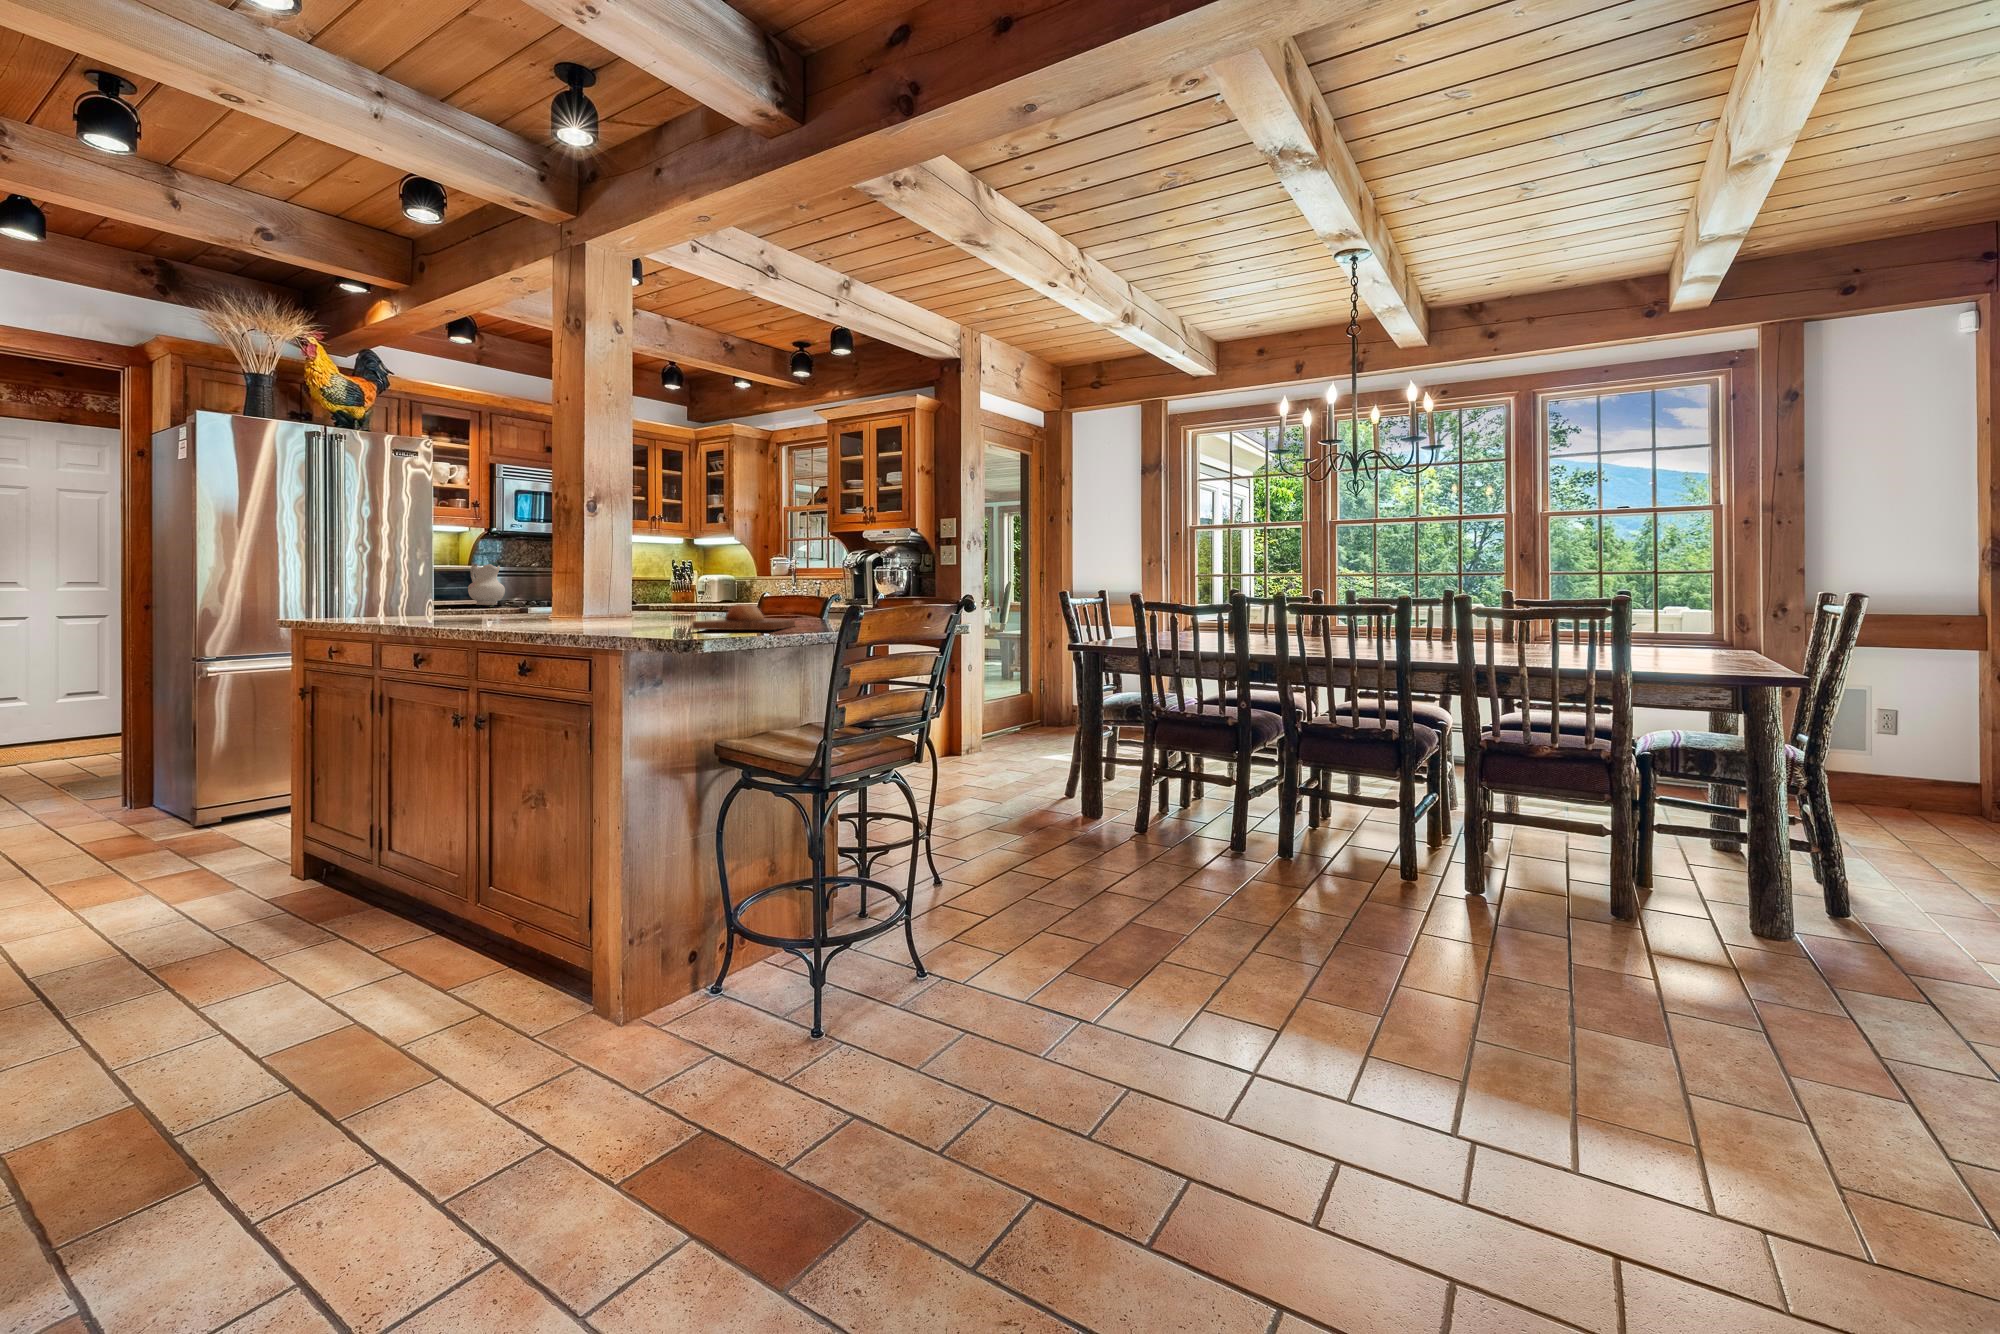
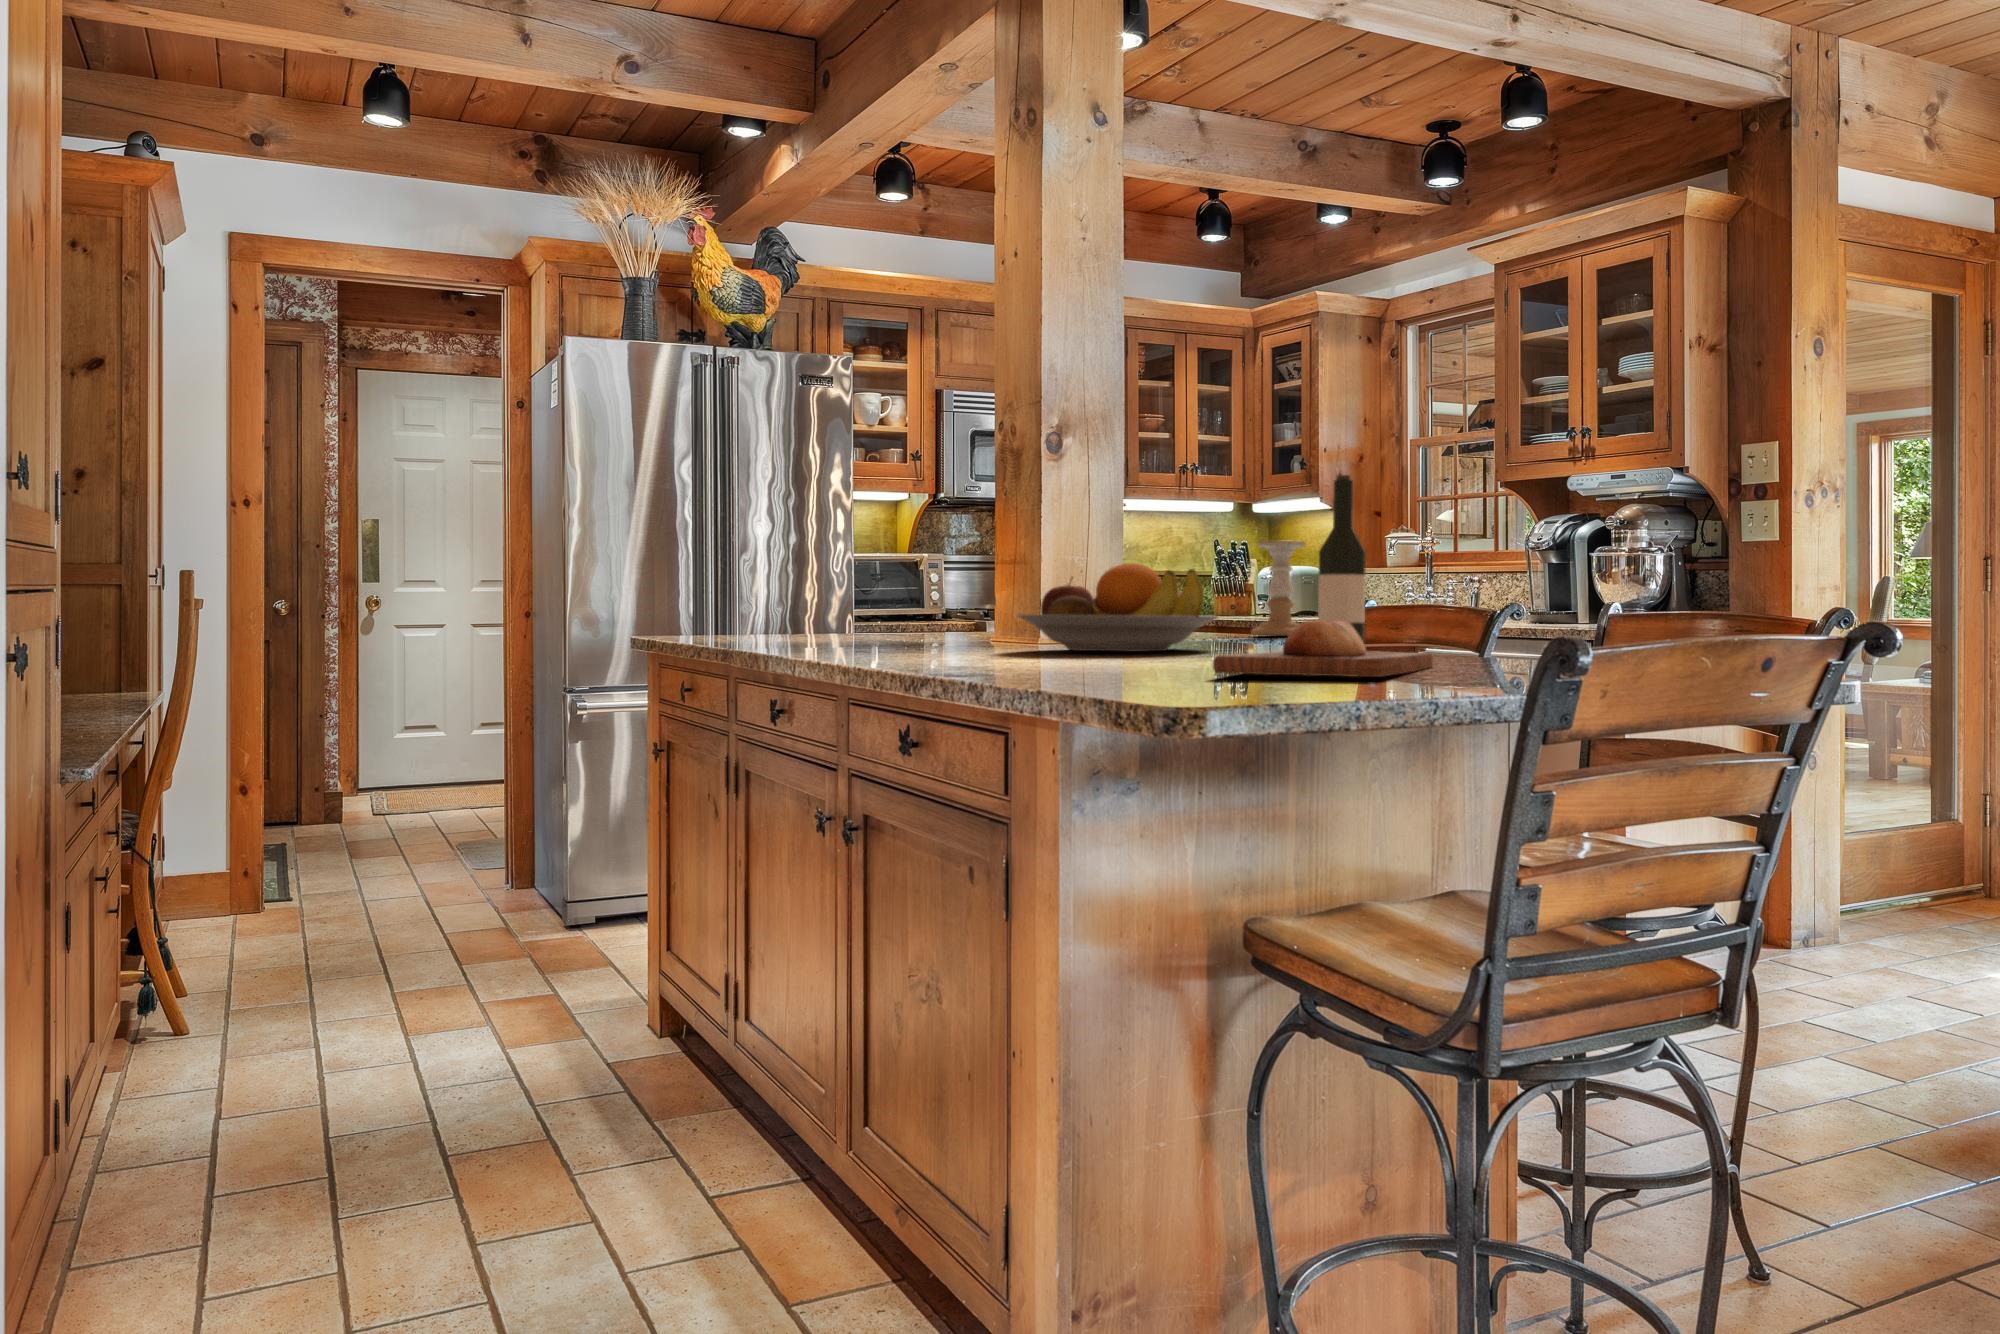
wine bottle: none [739,532,763,618] -> present [1318,475,1366,642]
ceramic pitcher: present [468,564,505,605] -> none [898,553,950,620]
candle holder: none [702,564,733,613] -> present [1251,541,1306,636]
fruit bowl: none [573,575,688,621] -> present [1018,563,1218,651]

